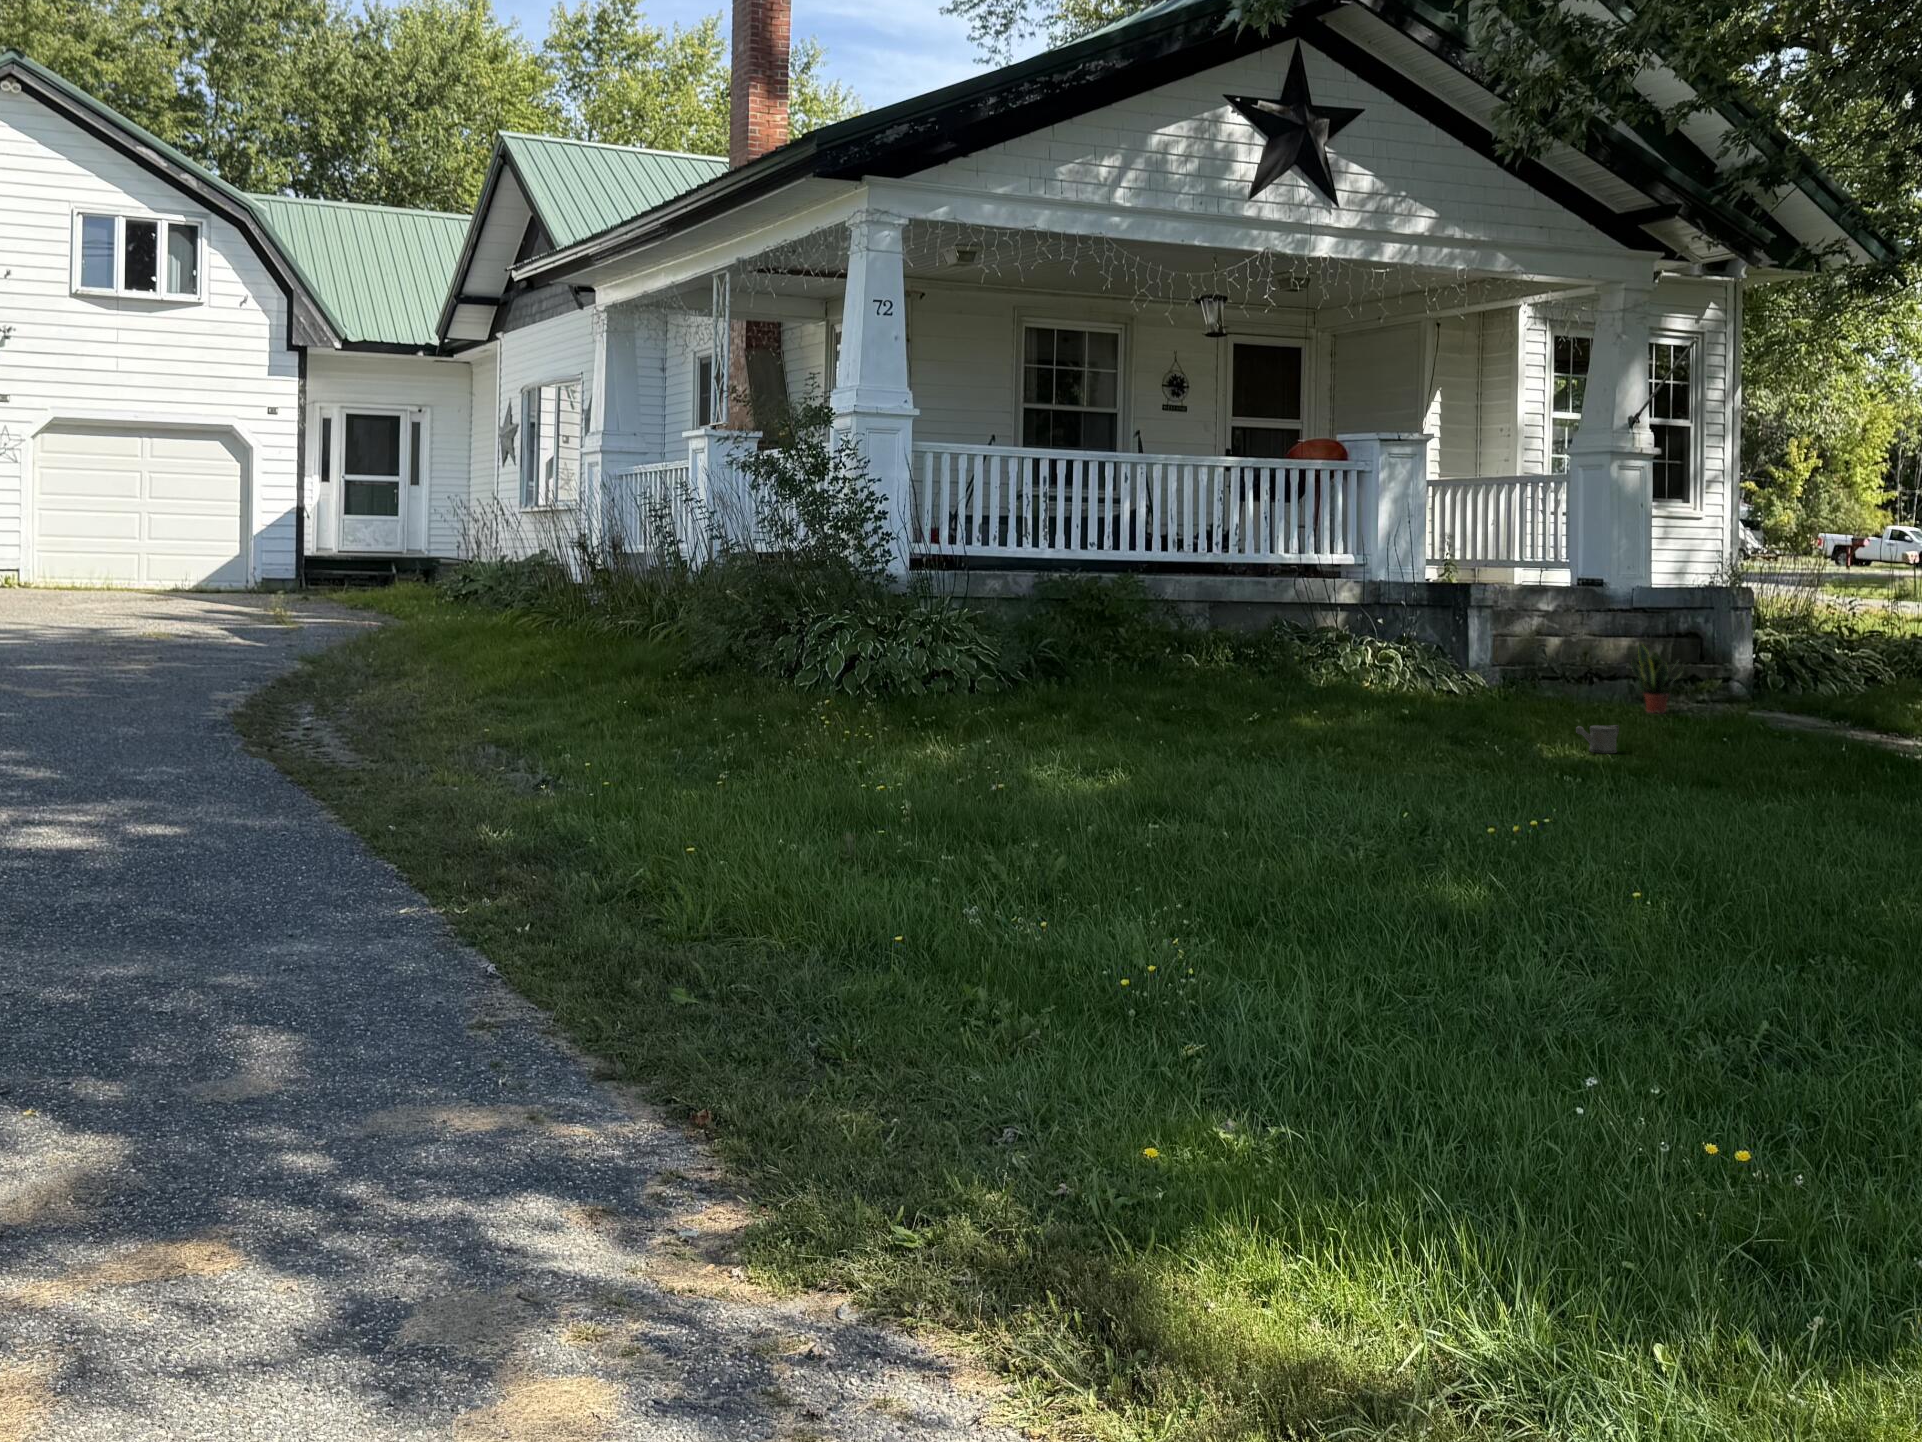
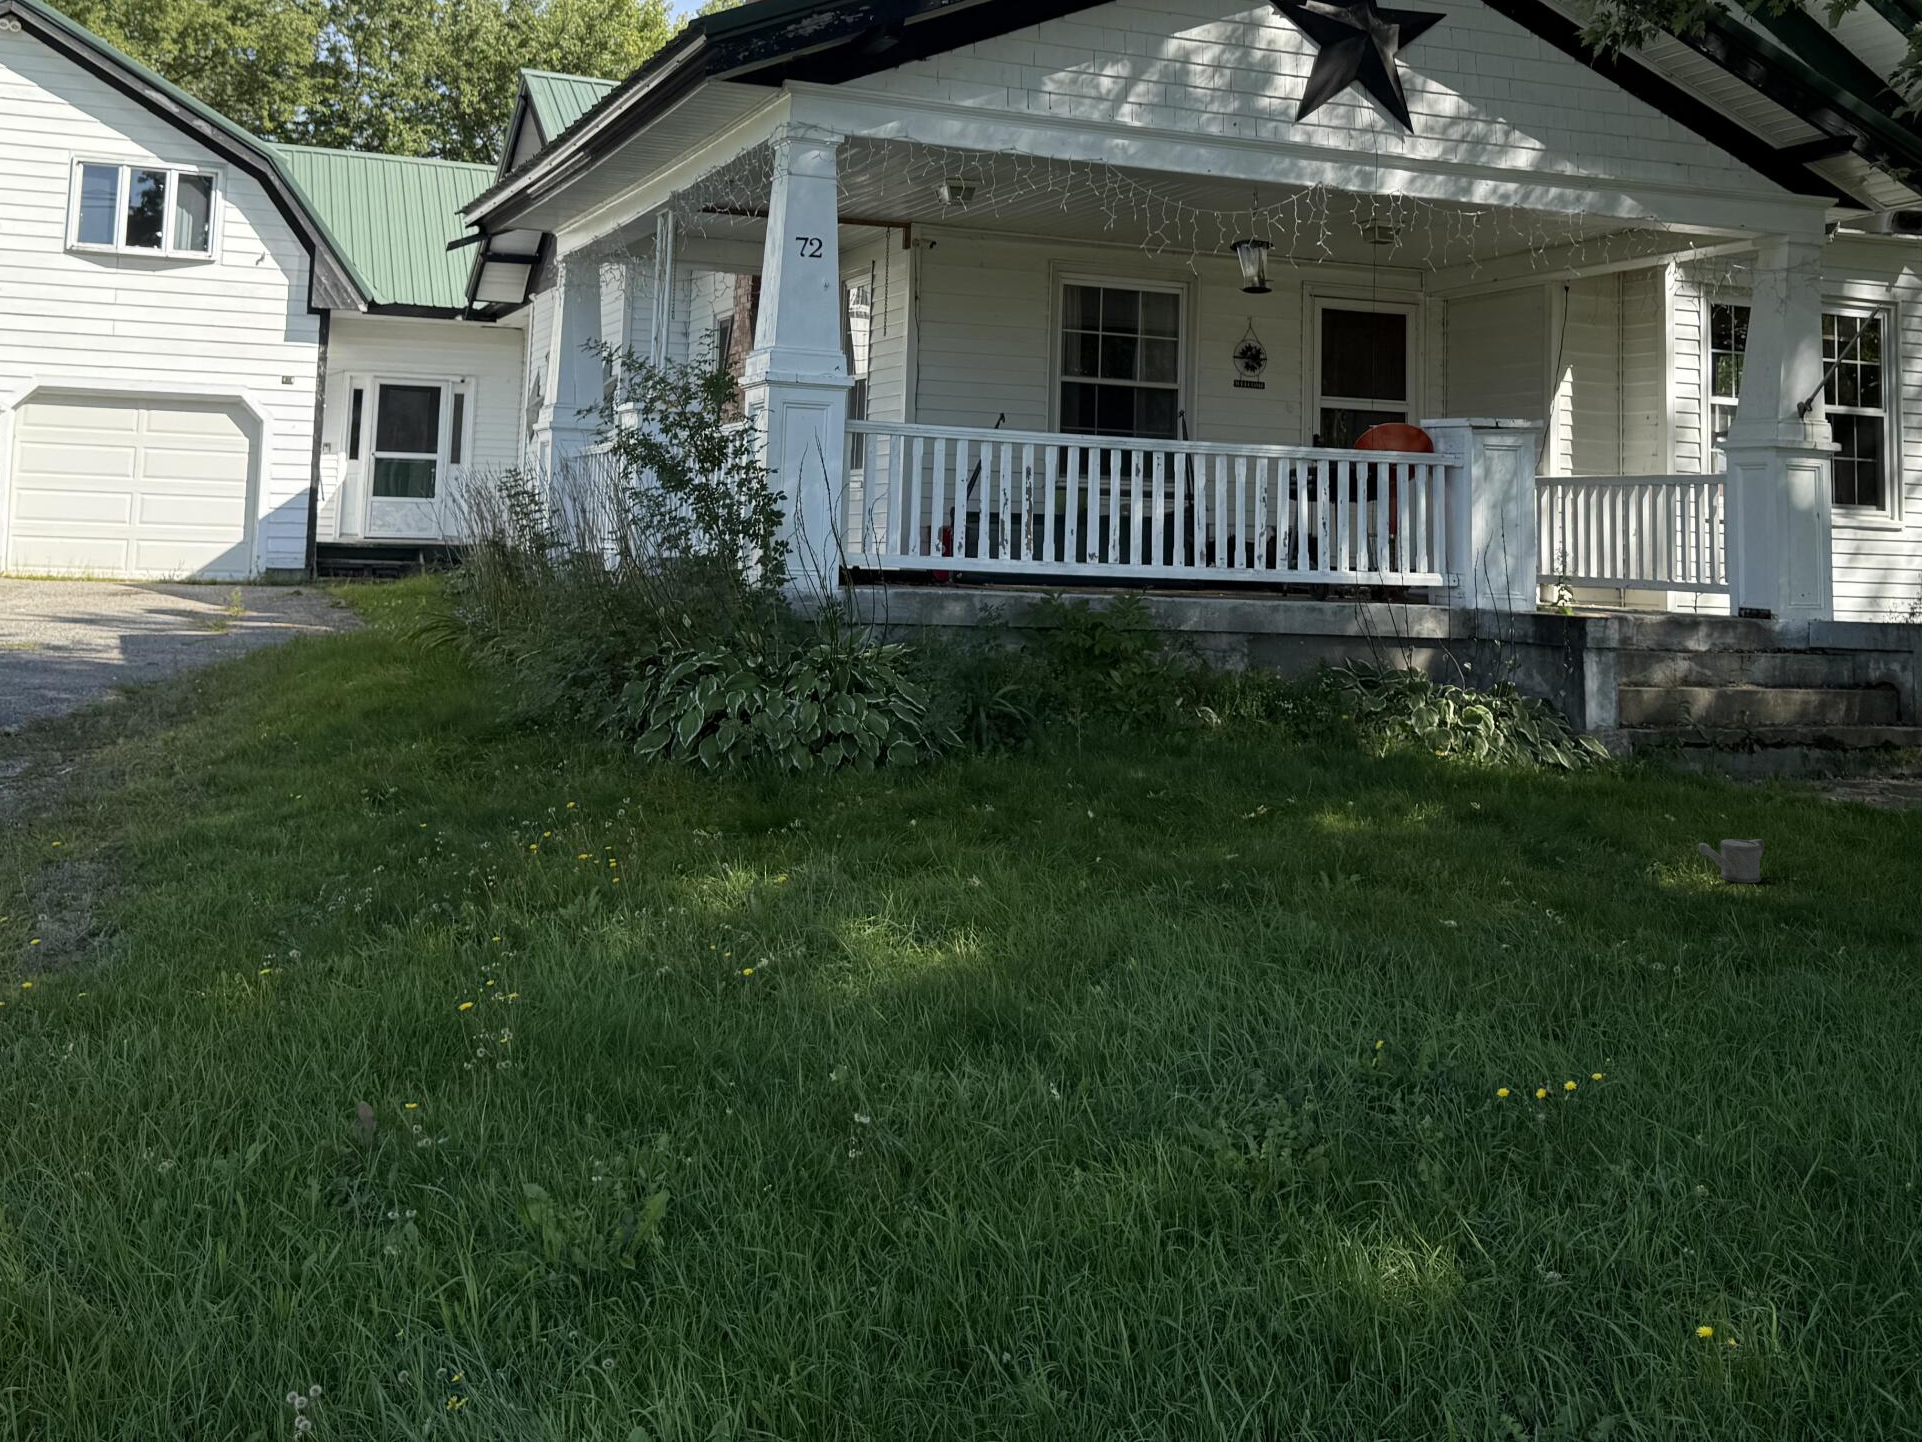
potted plant: present [1631,643,1683,713] -> none [1796,700,1867,801]

